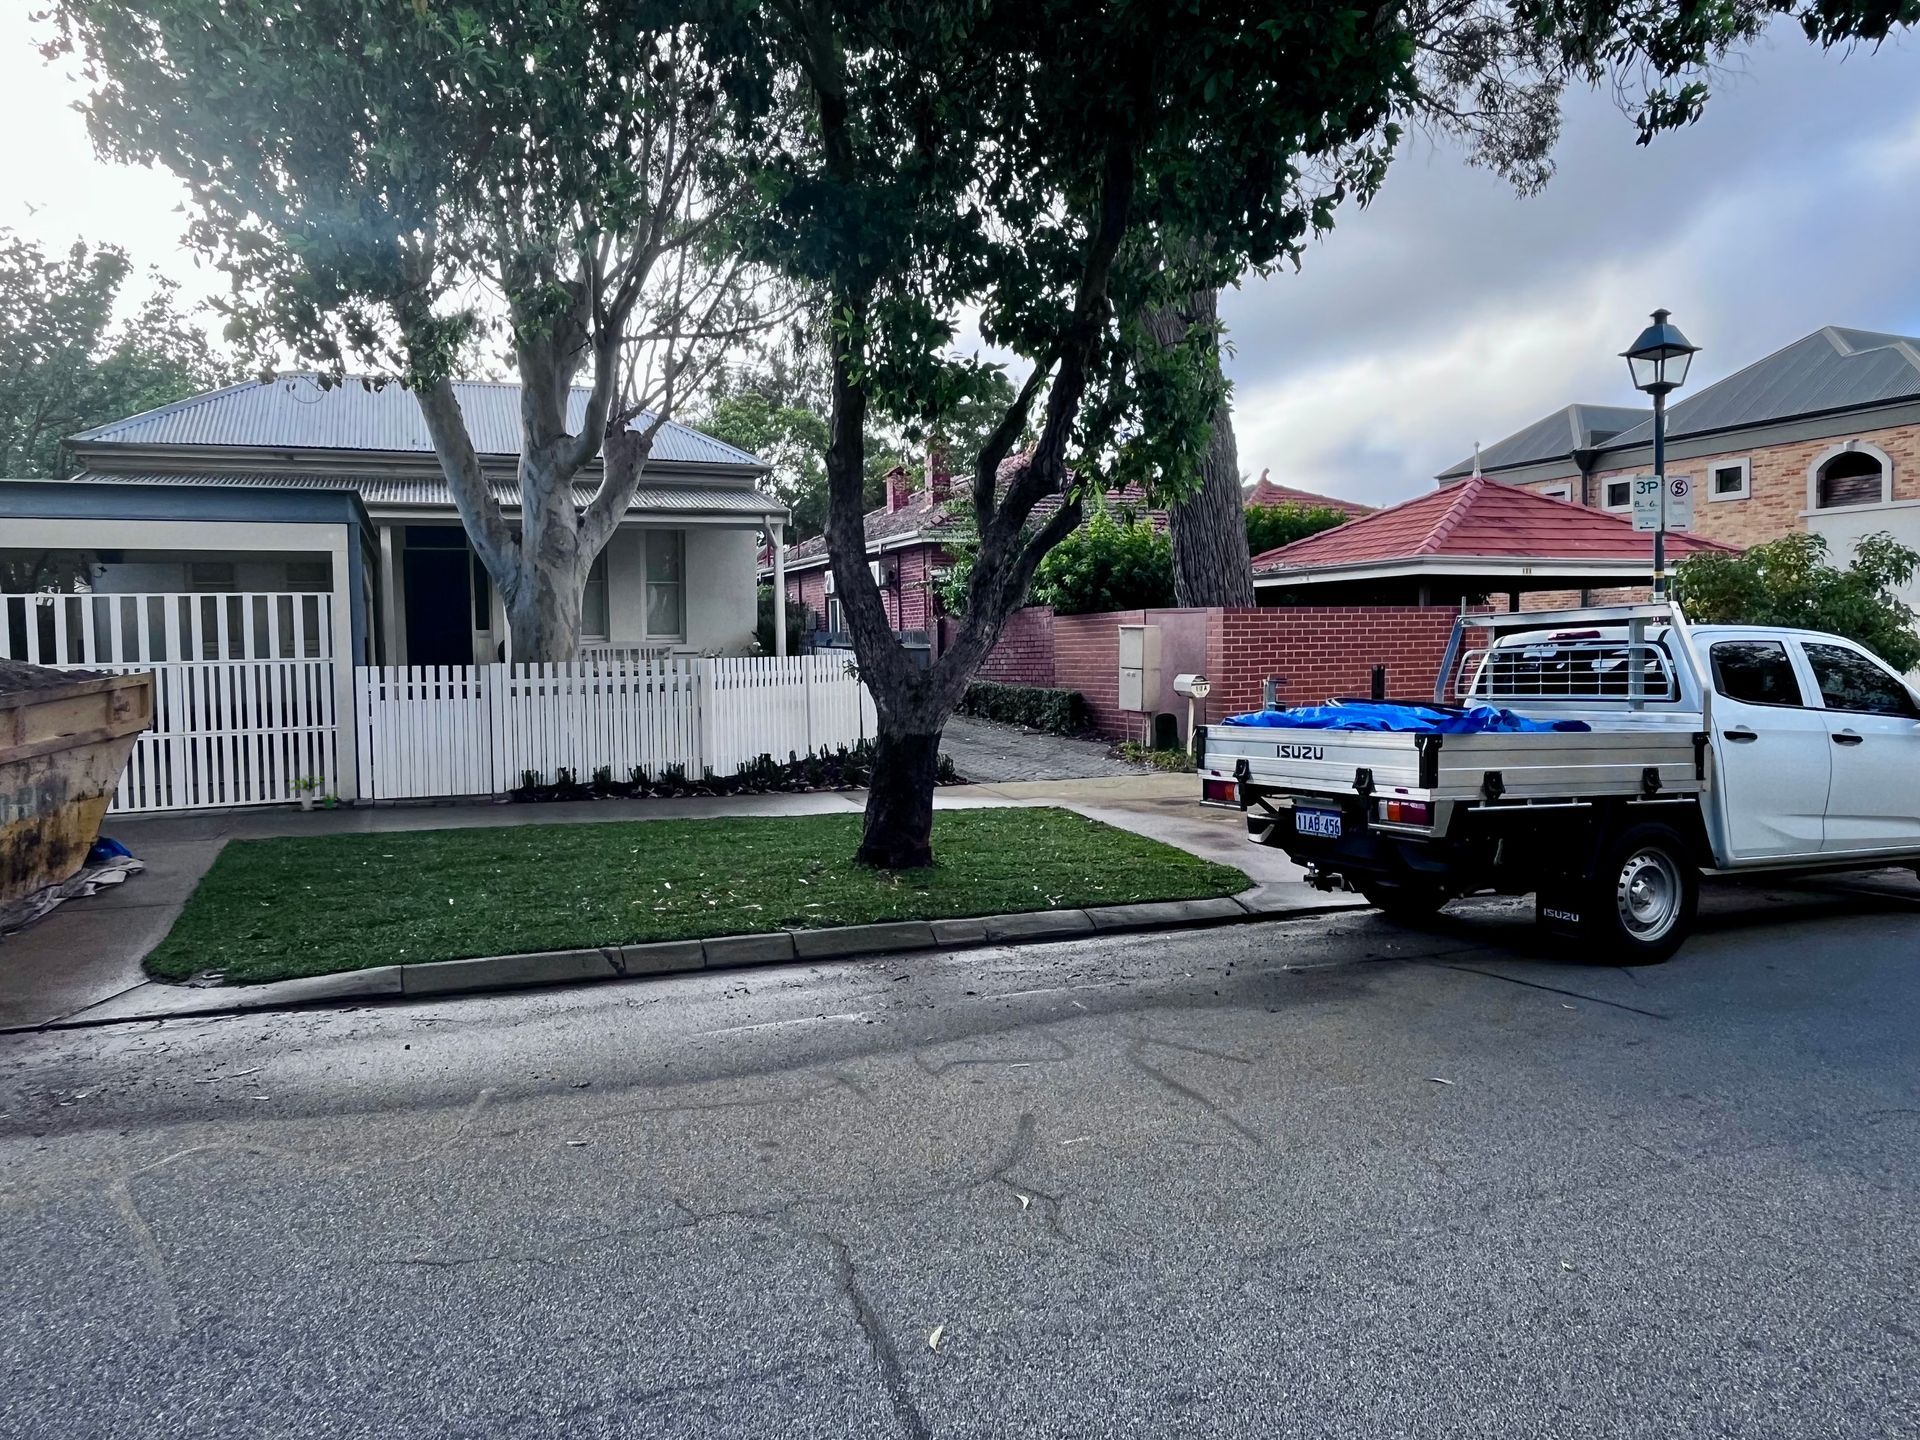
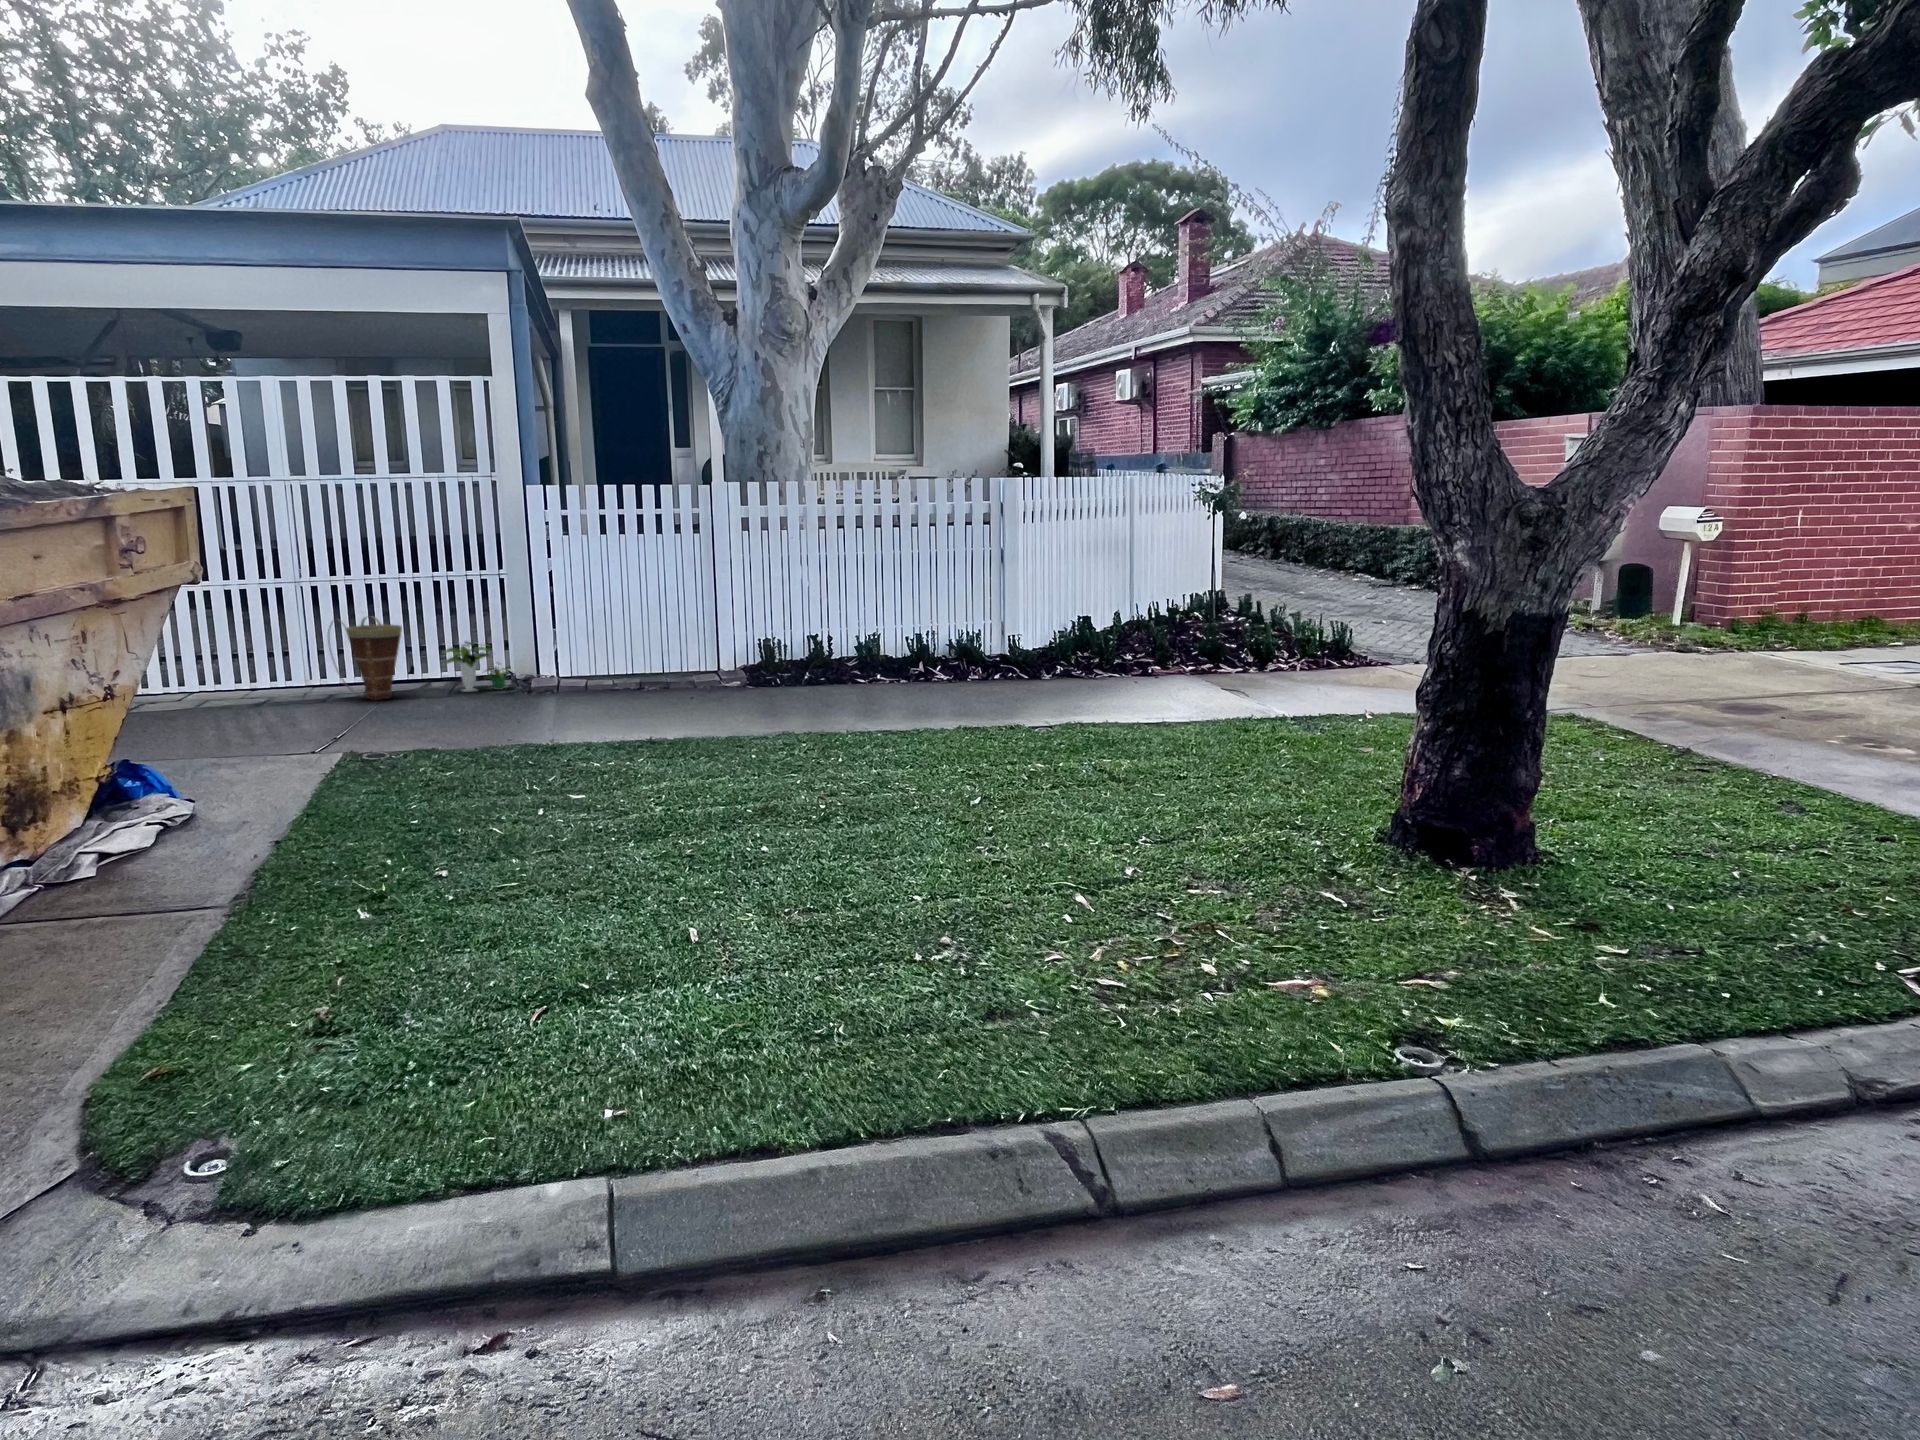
basket: none [204,758,260,816] -> present [328,617,402,700]

